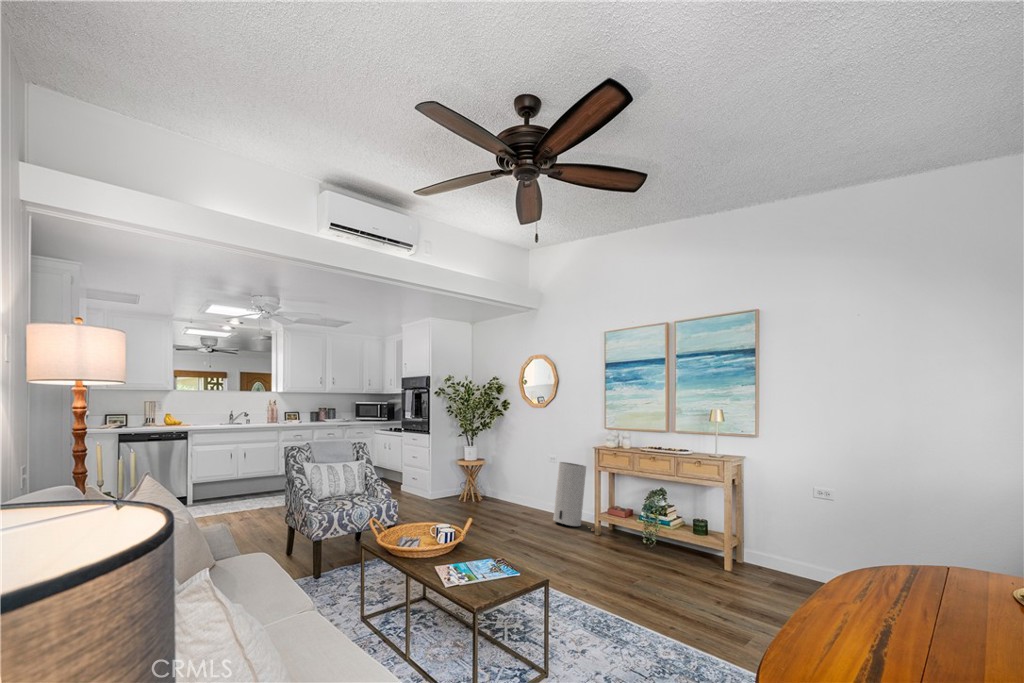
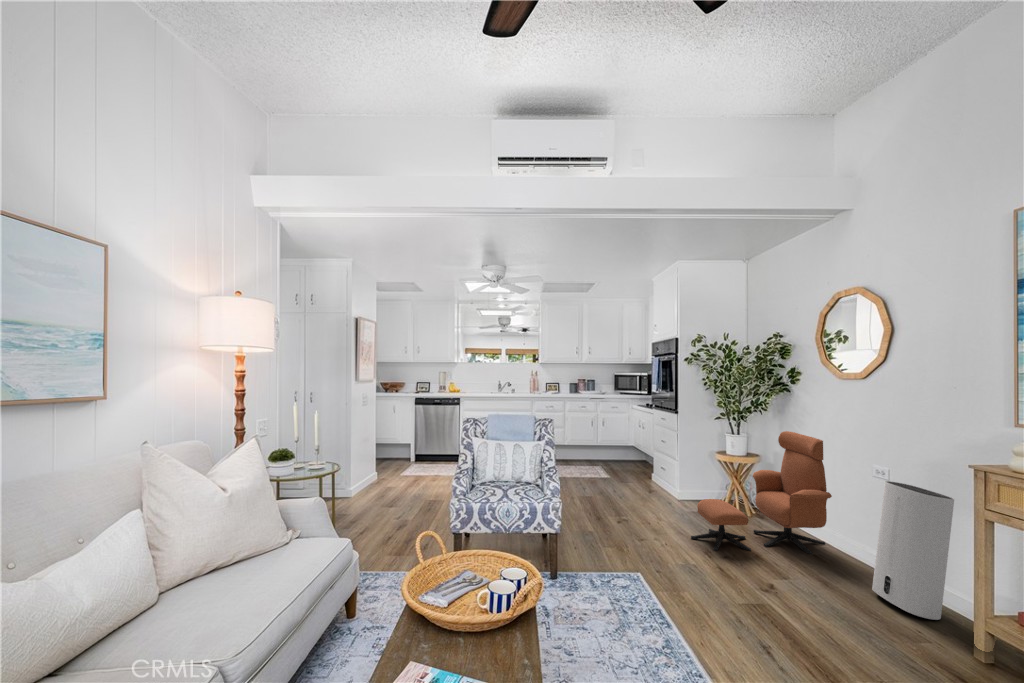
lounge chair: none [454,440,531,521] -> present [691,431,832,555]

